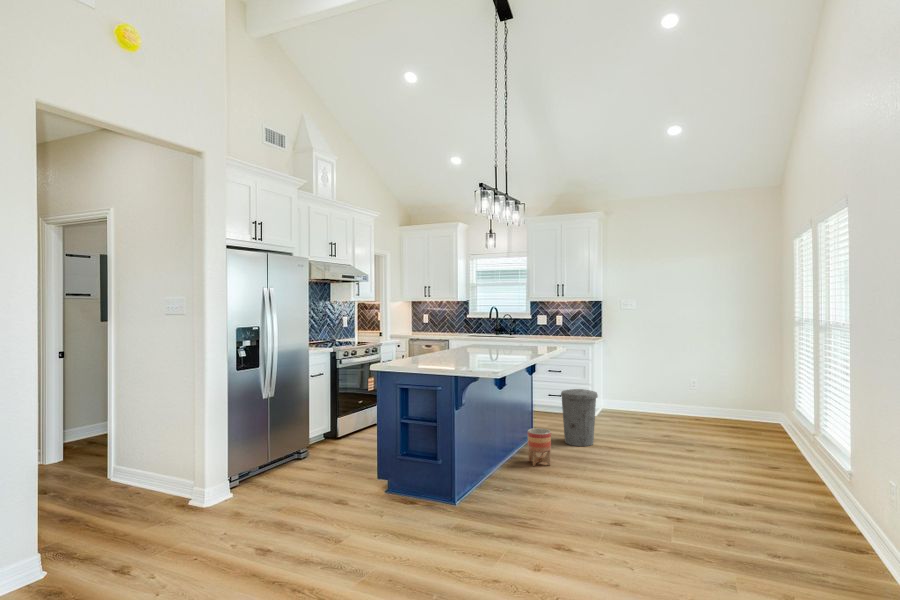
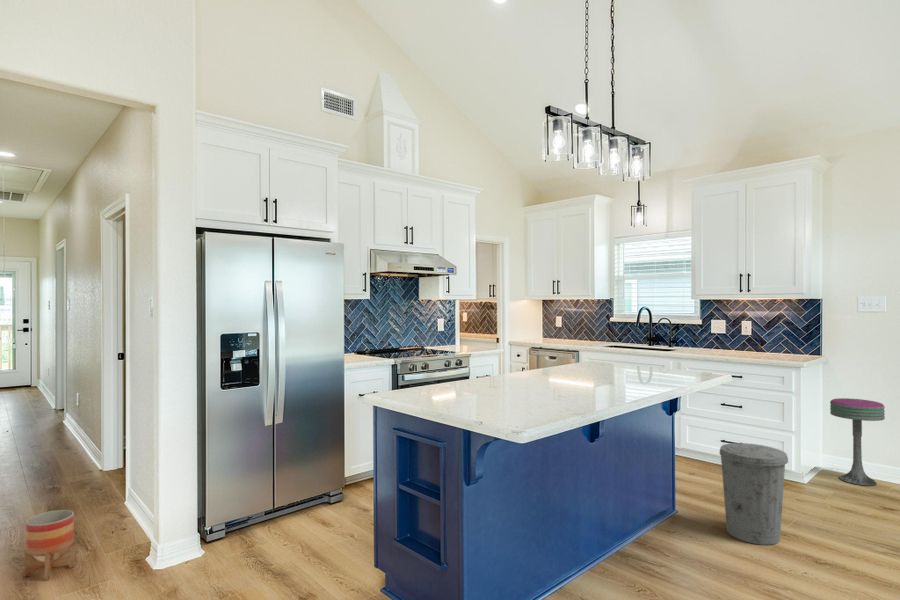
bar stool: none [609,363,636,415] -> present [830,398,885,486]
planter: present [528,428,551,466] -> present [25,510,75,580]

